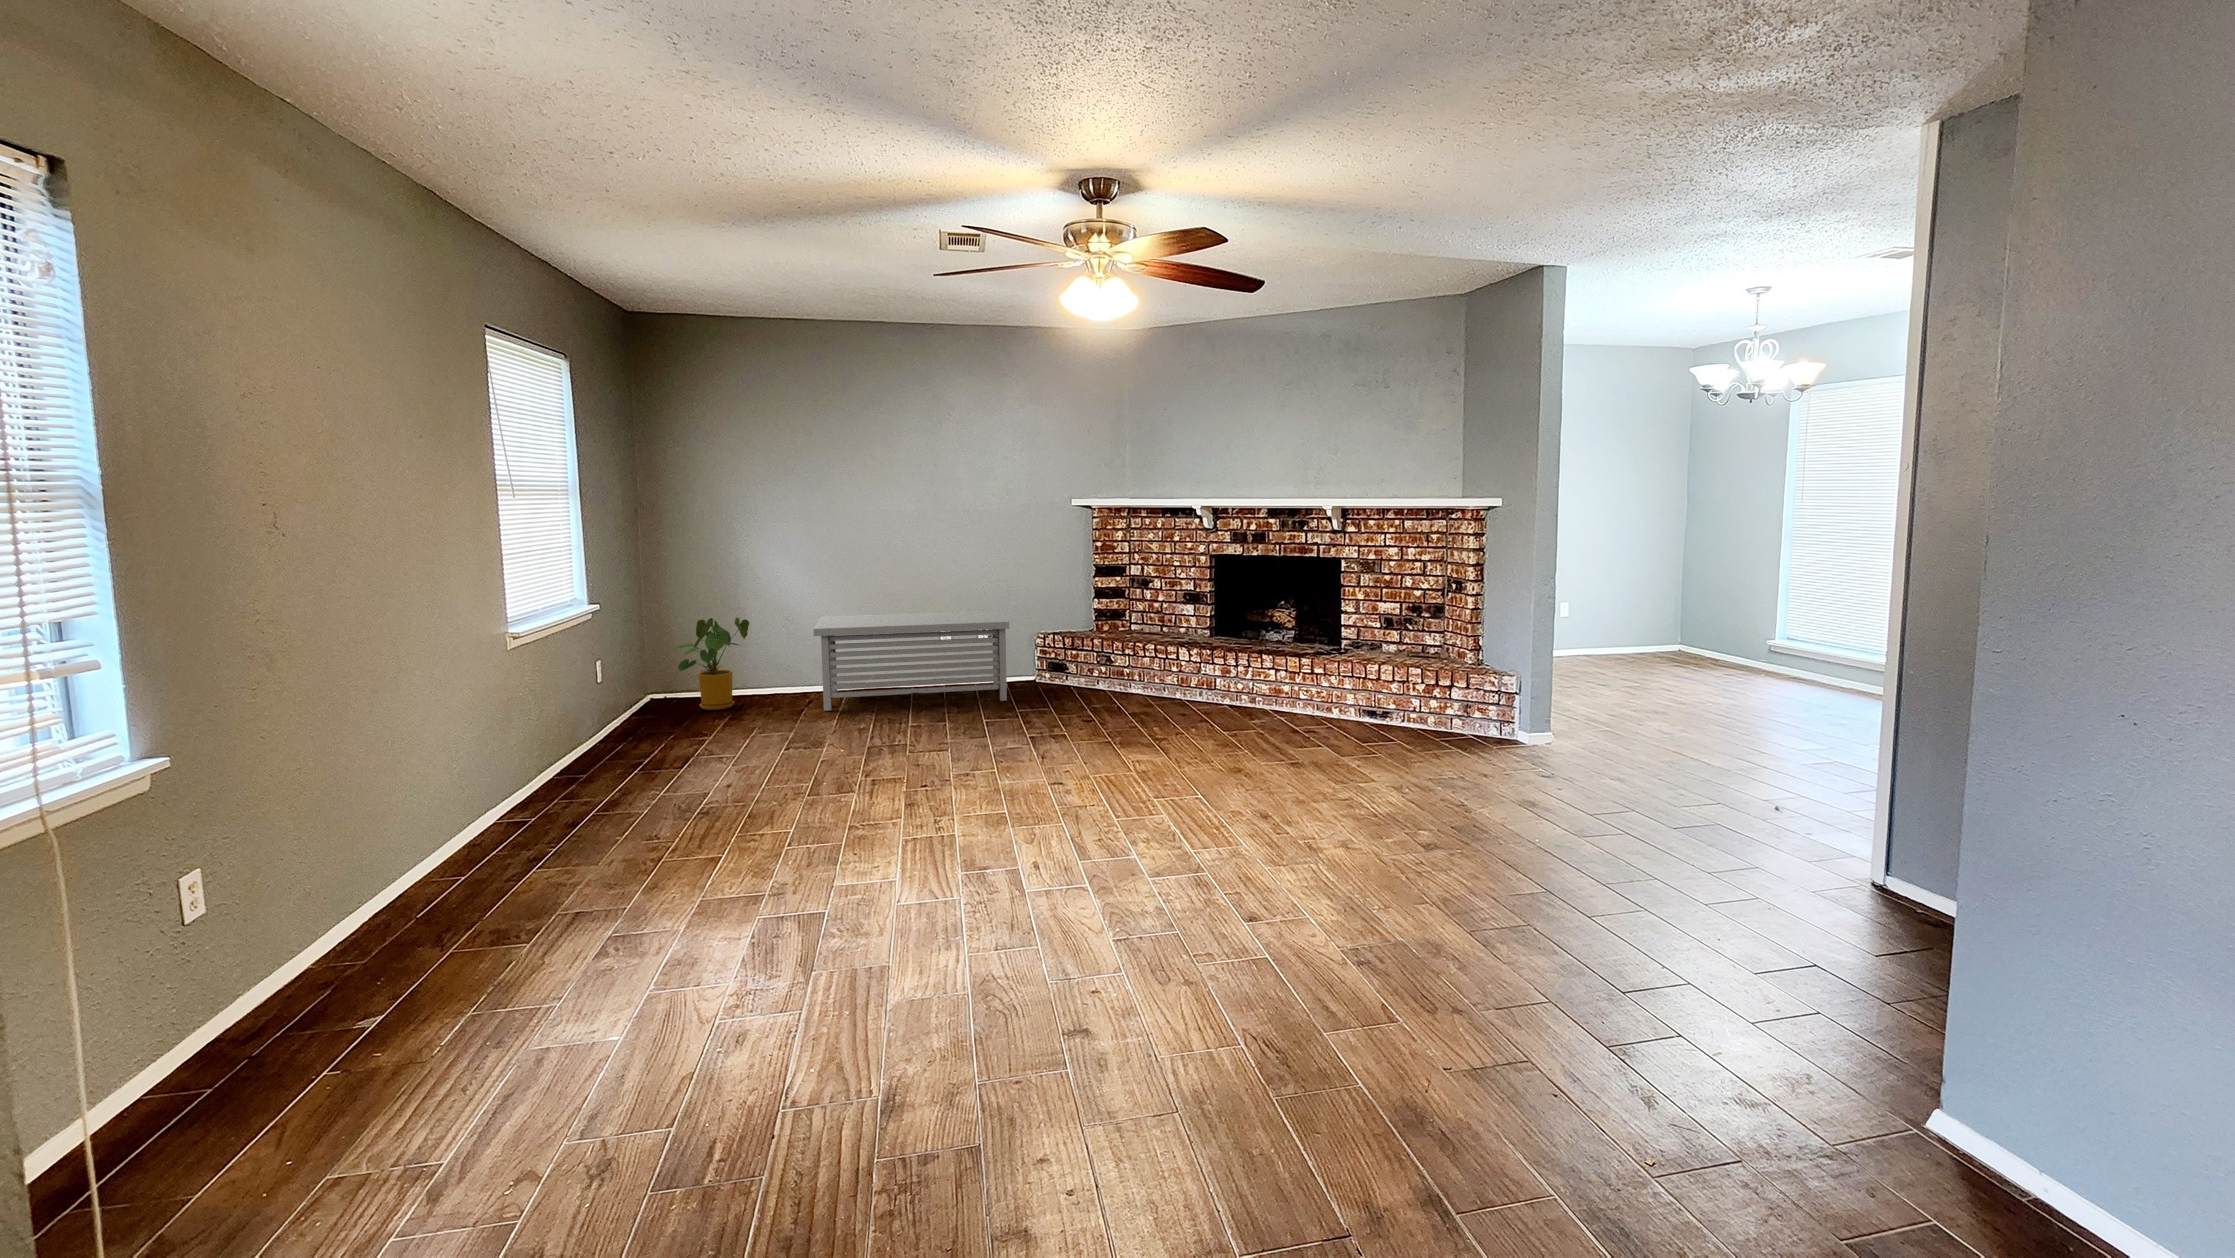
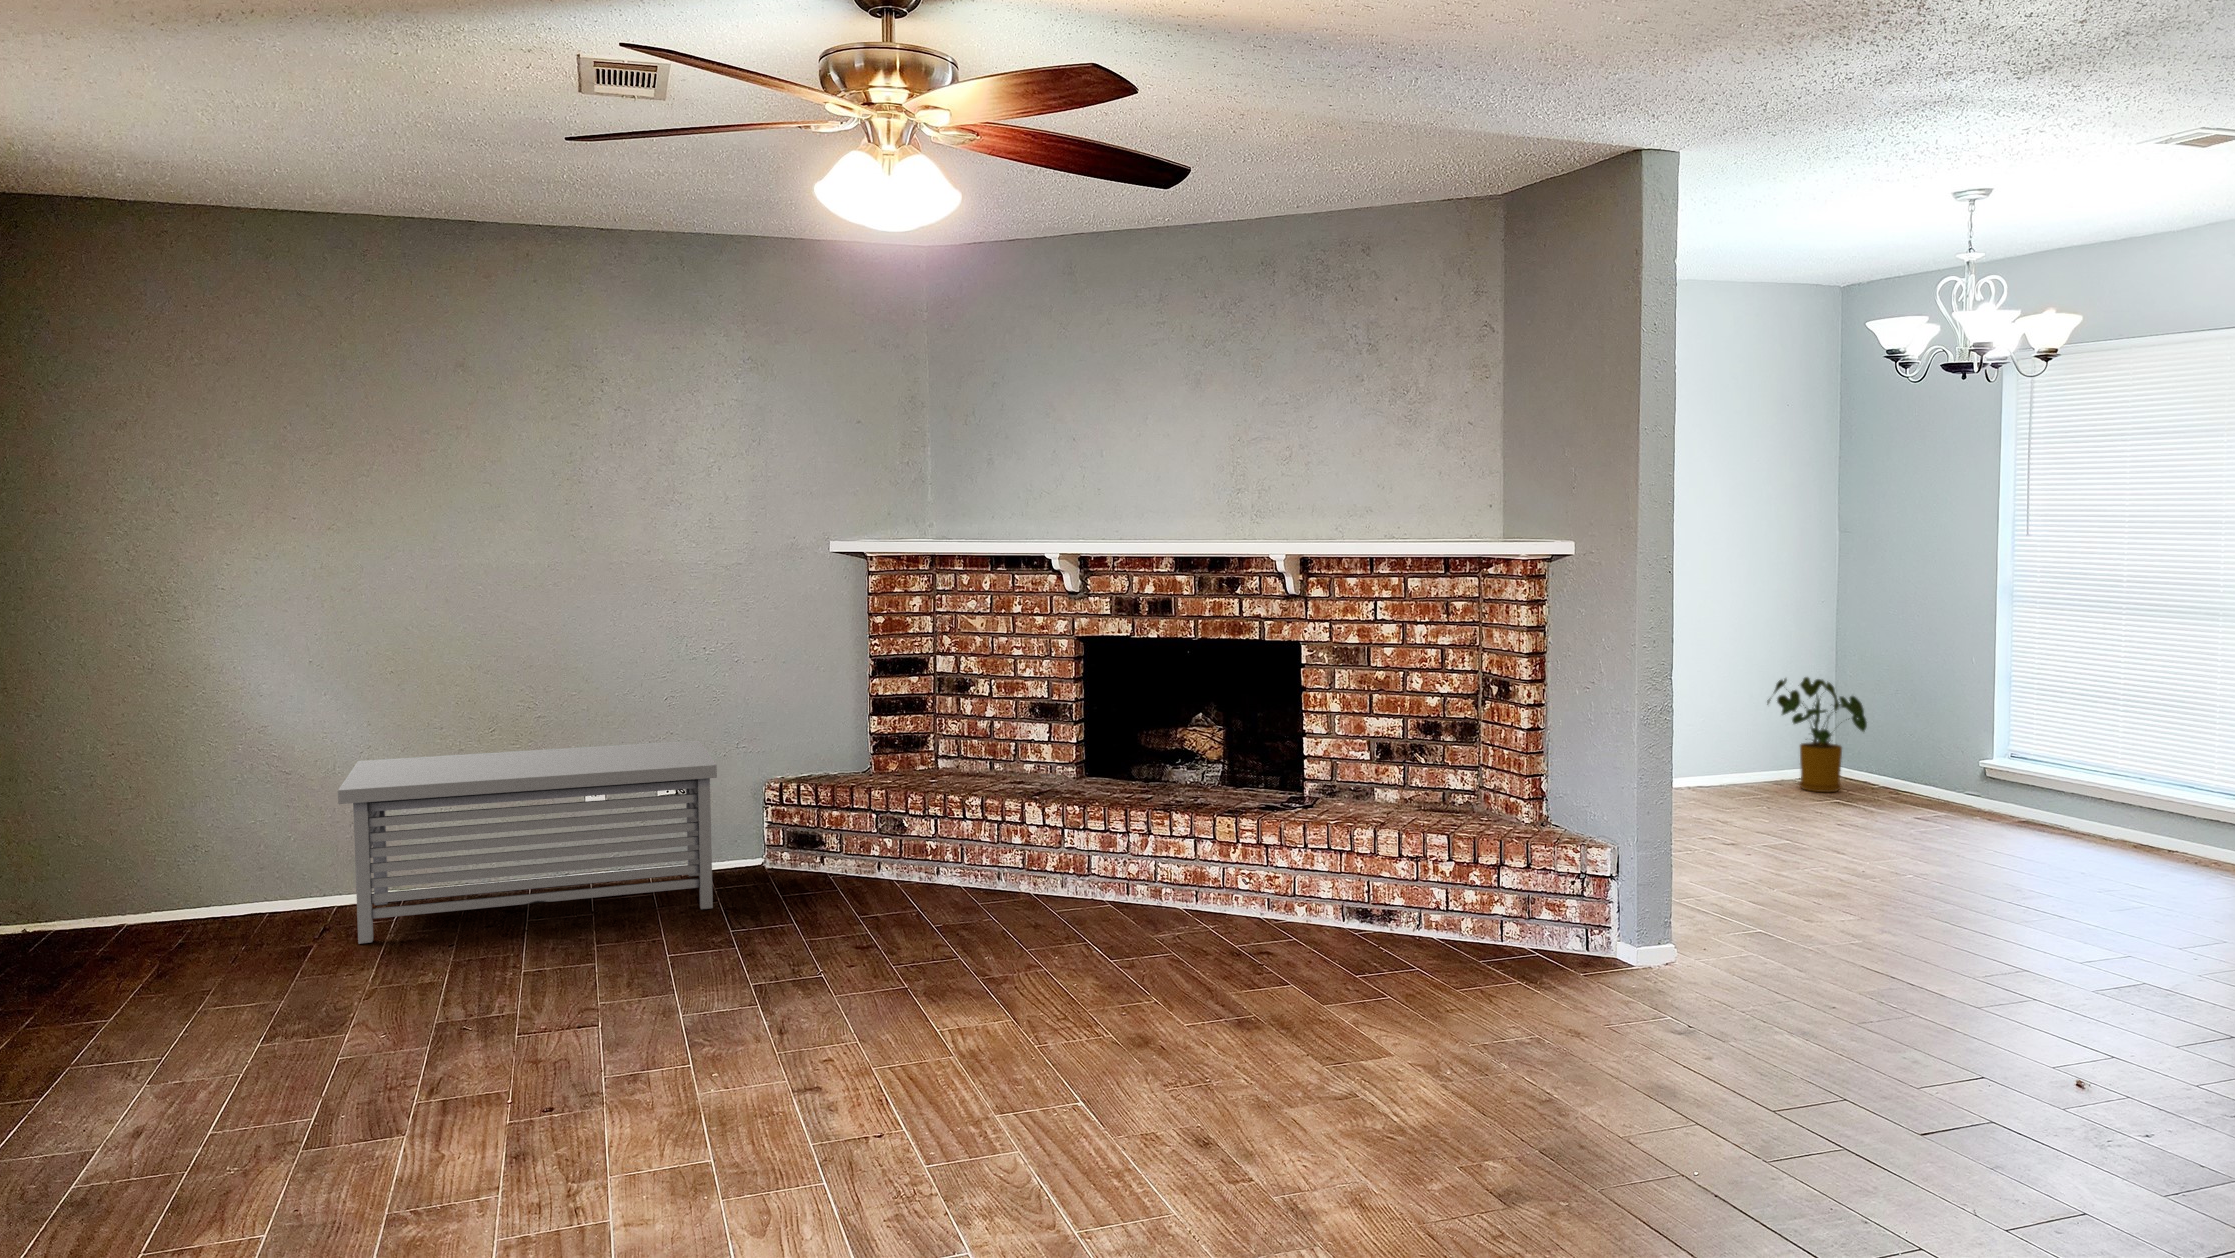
house plant: present [674,618,749,710] -> present [1767,677,1867,792]

